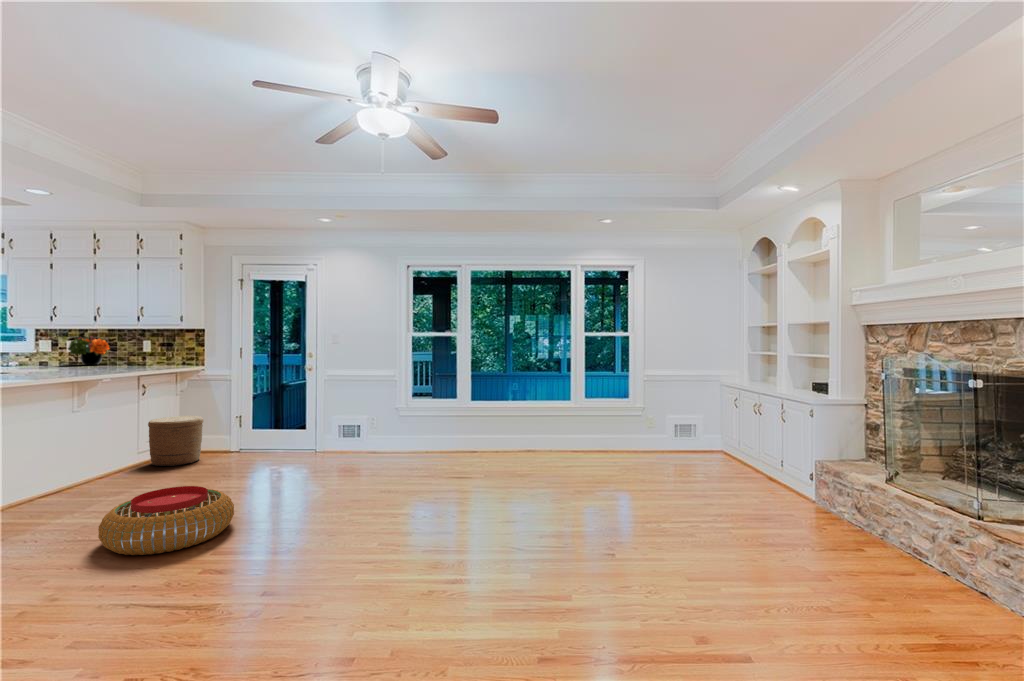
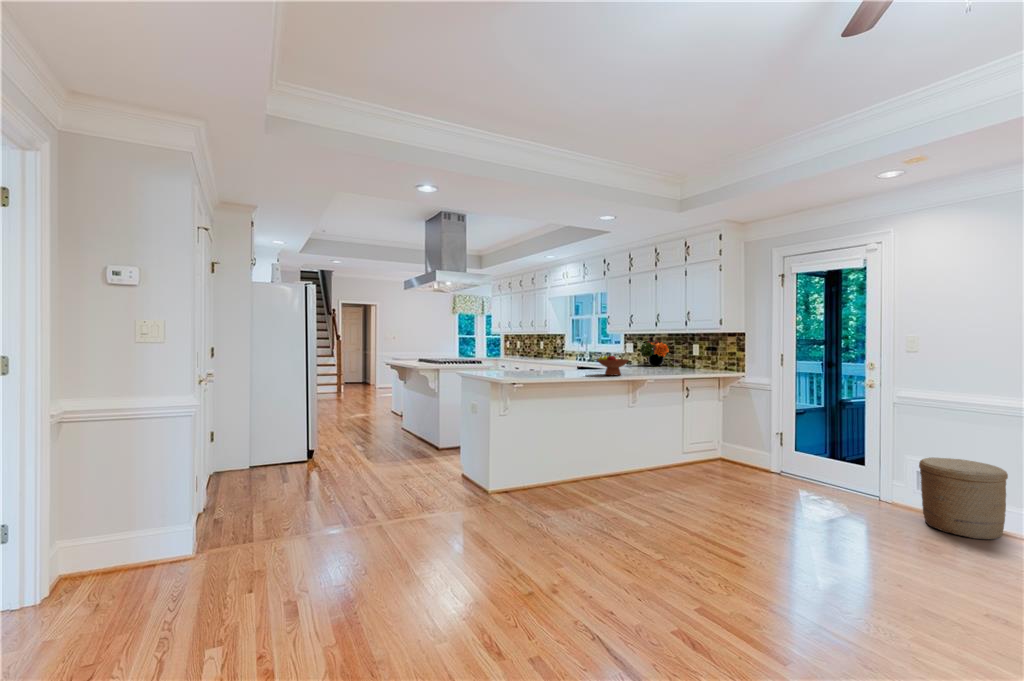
fruit bowl: none [23,350,75,376] -> present [597,354,629,375]
woven basket: present [148,416,203,466] -> present [919,457,1008,539]
pouf: present [98,486,234,555] -> none [601,504,724,580]

